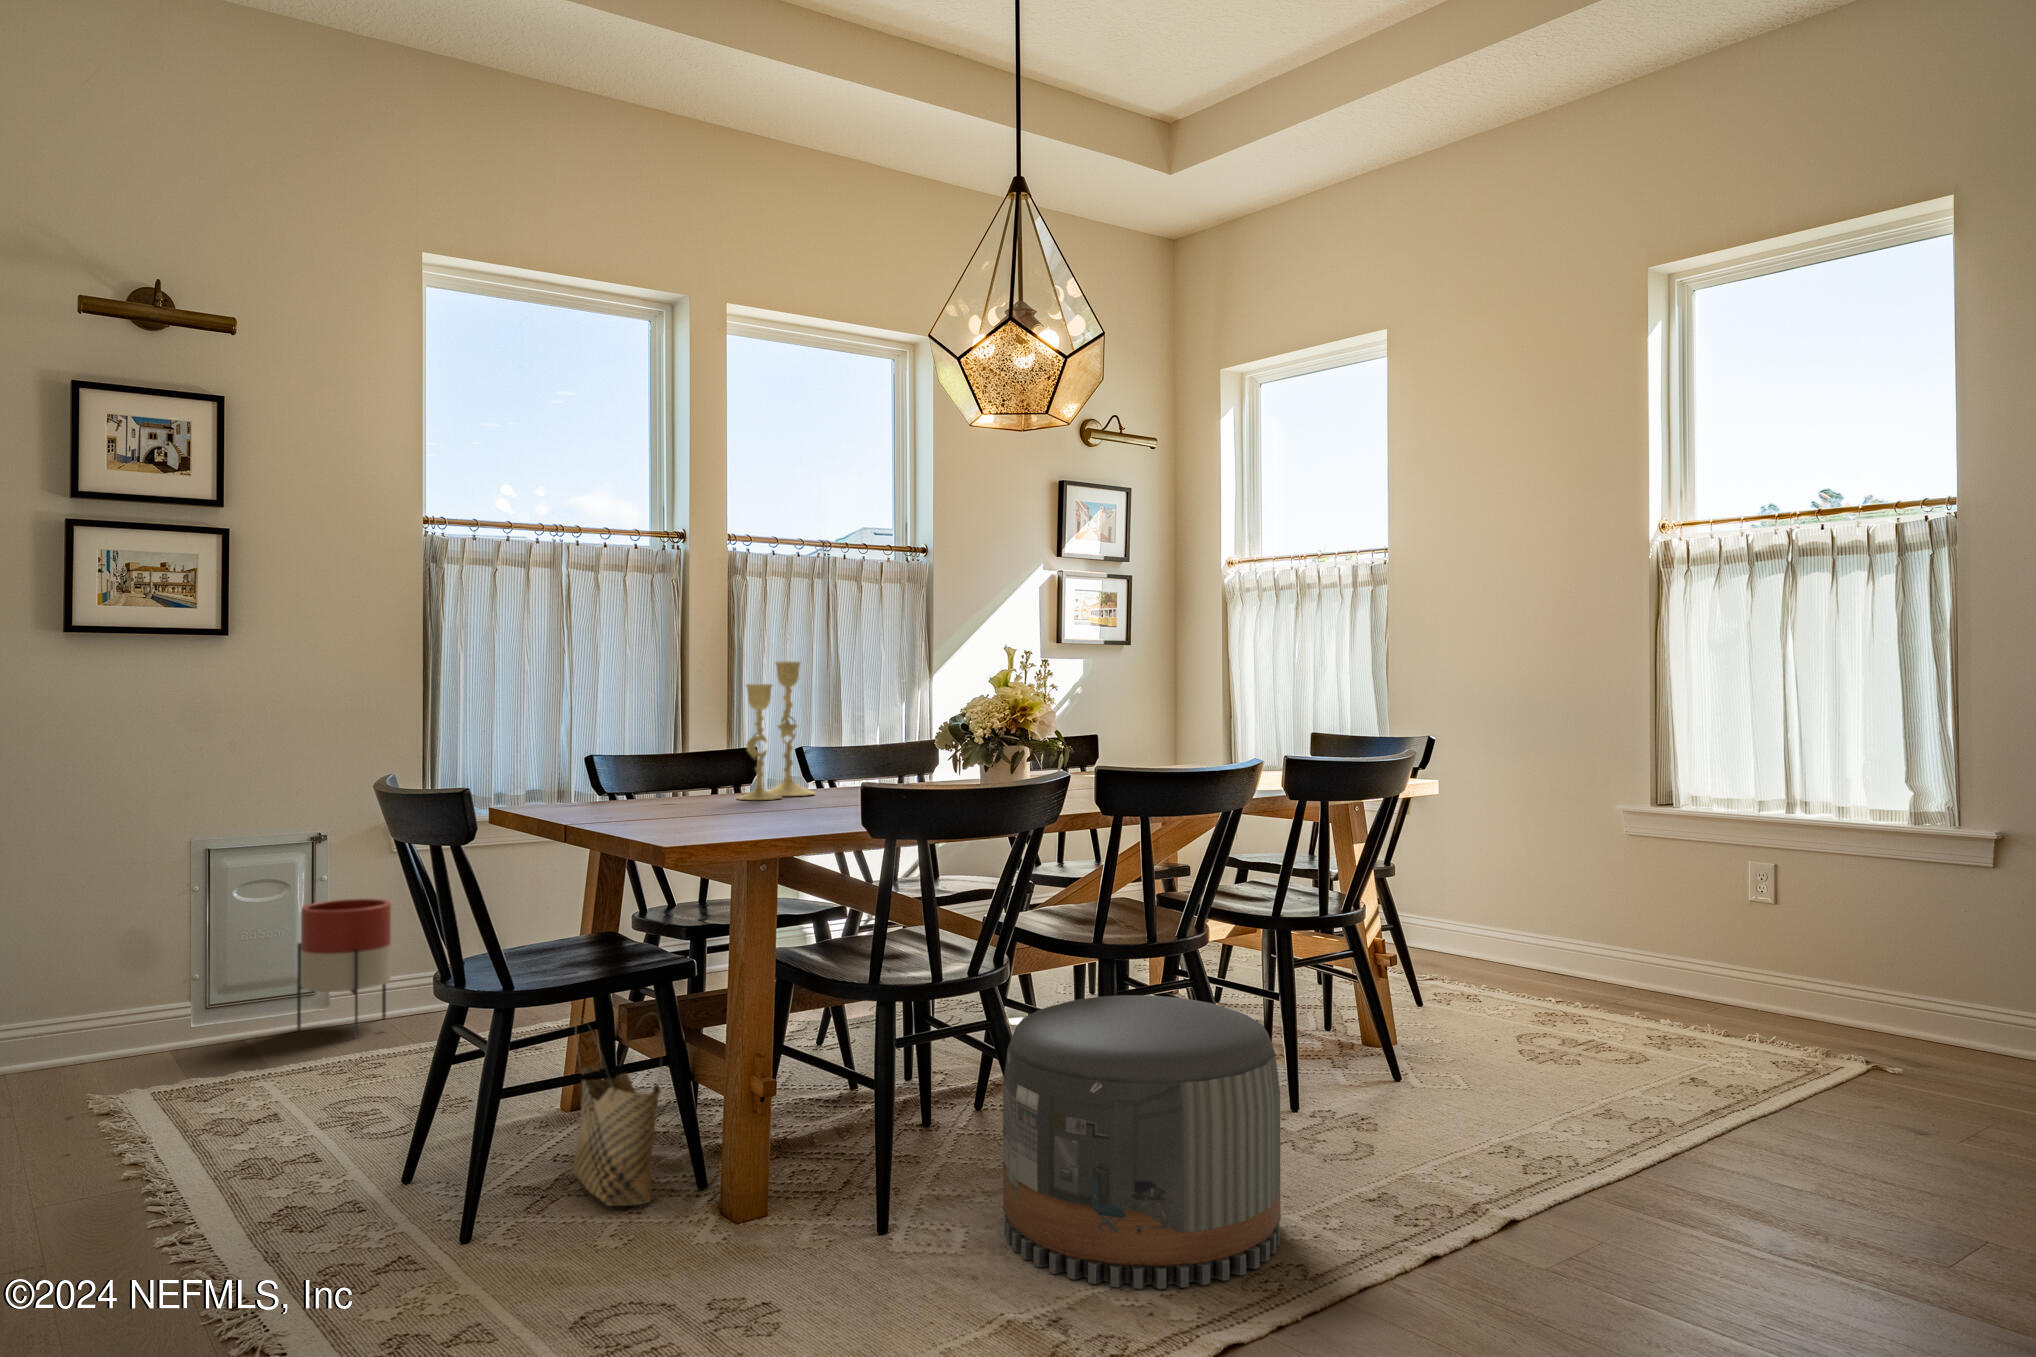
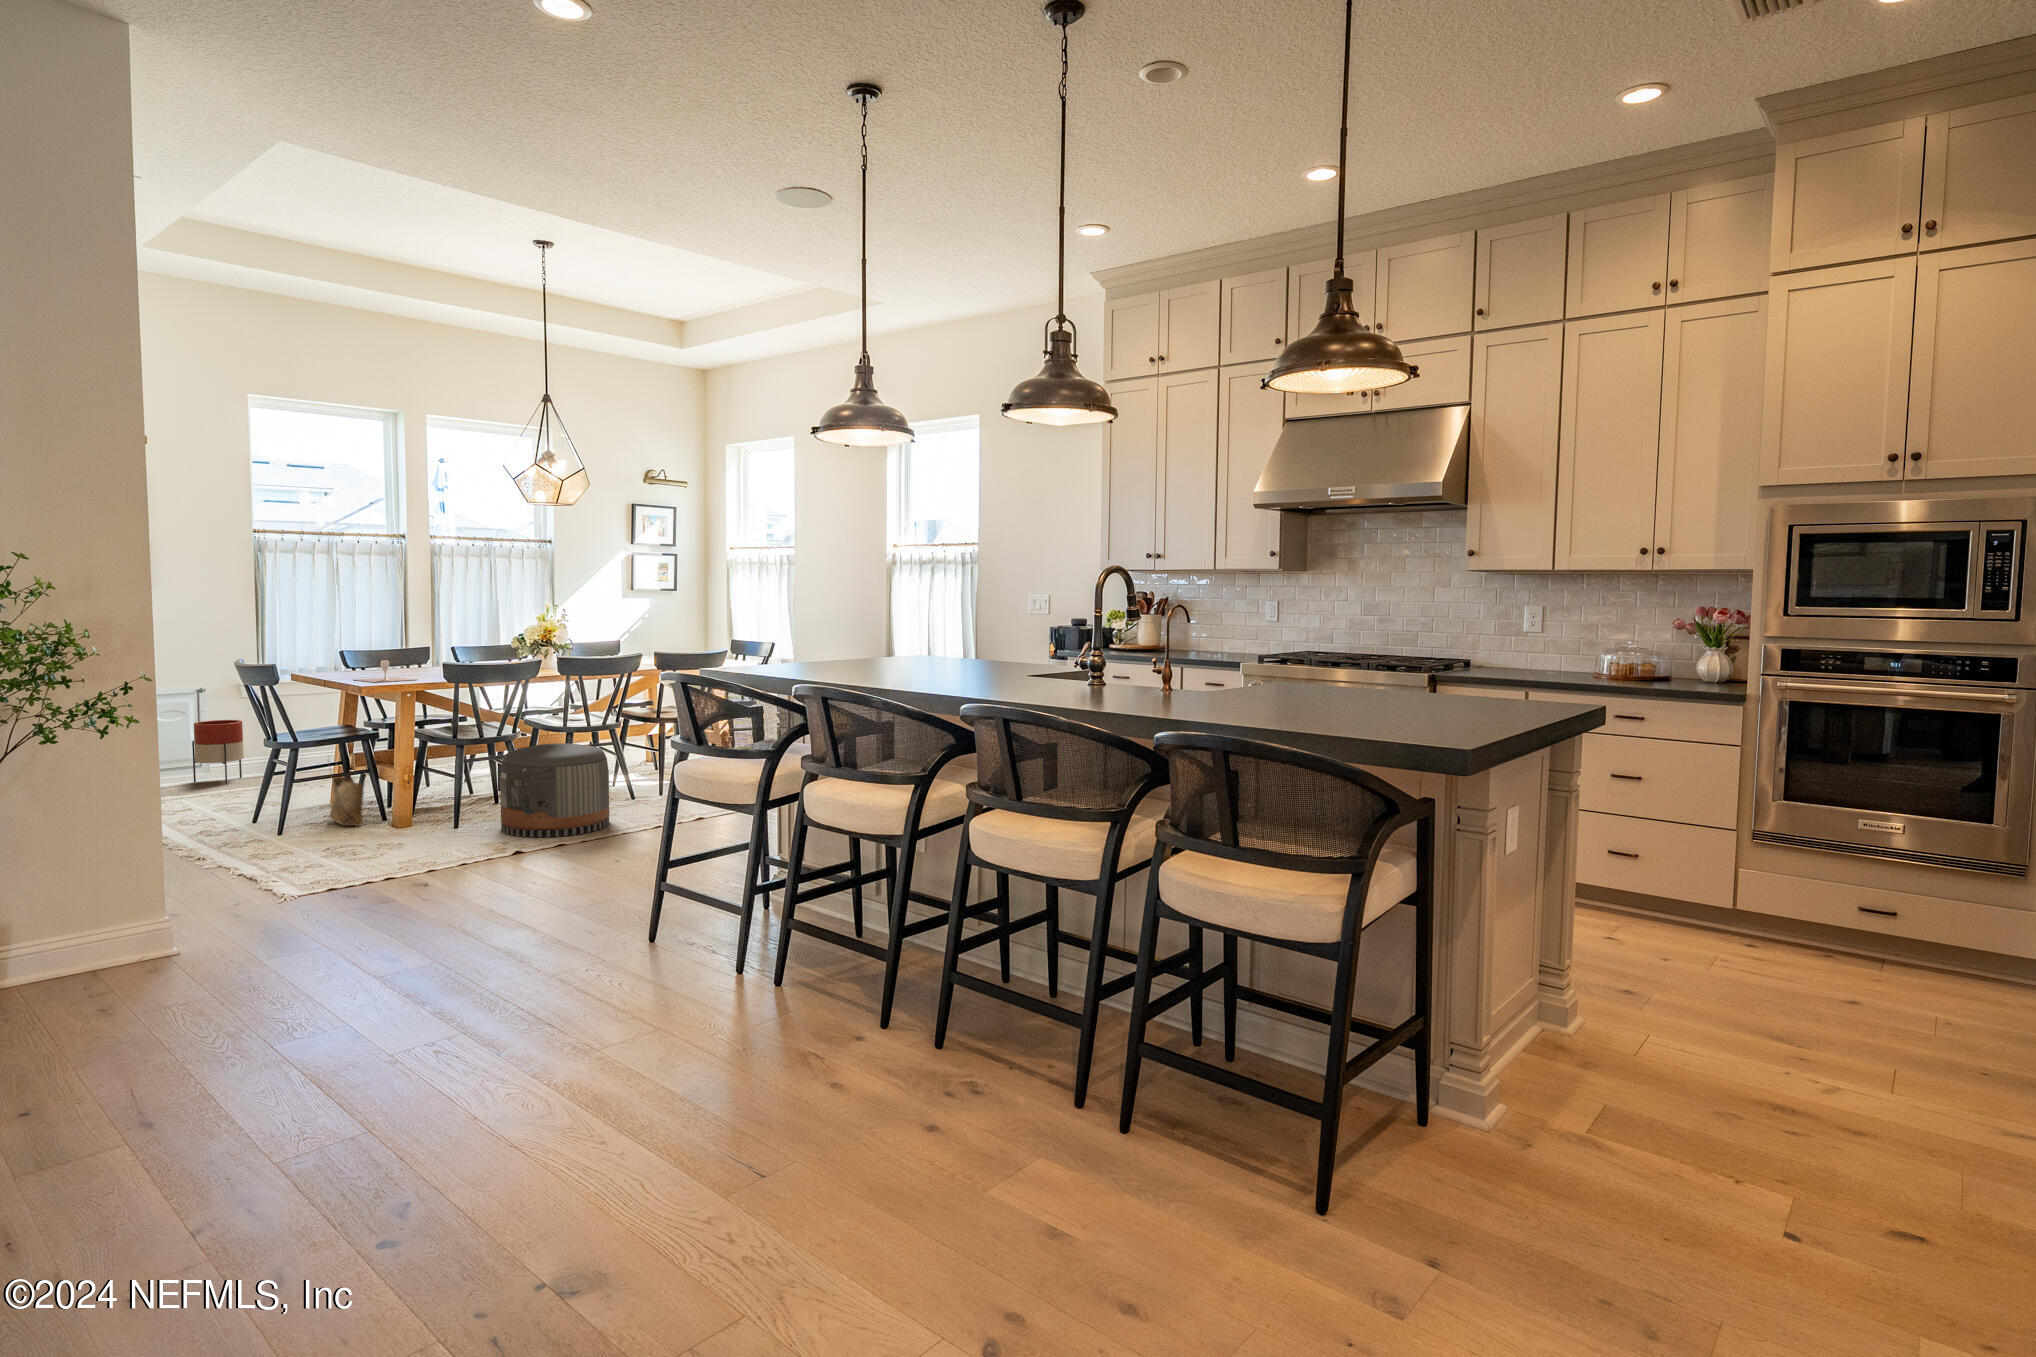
candlestick: present [738,661,814,800] -> none [414,609,456,671]
wine glass: none [630,775,780,831] -> present [355,660,416,682]

